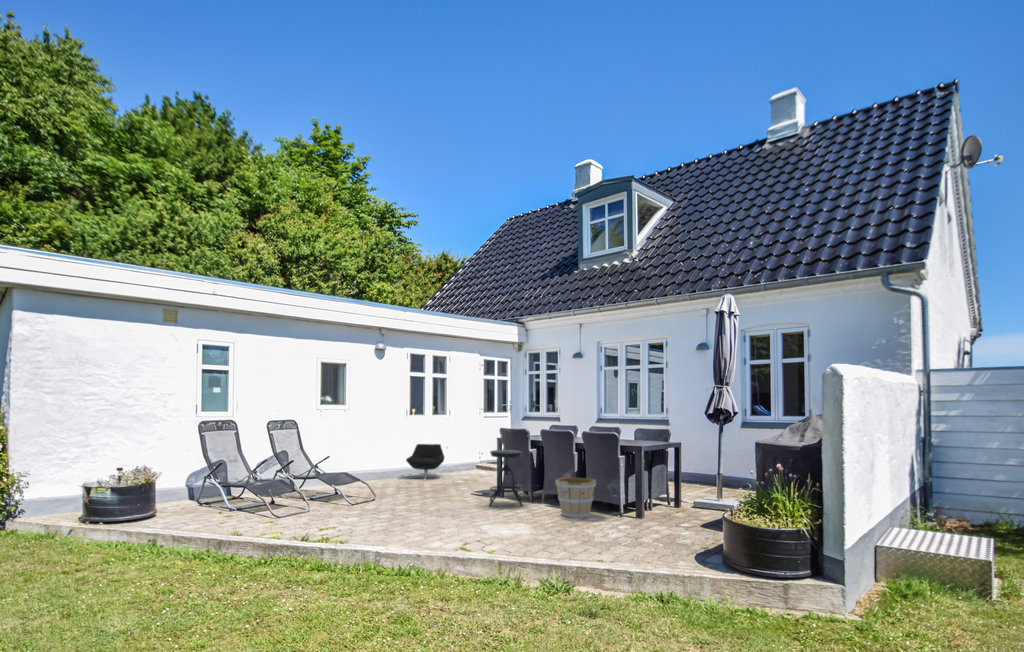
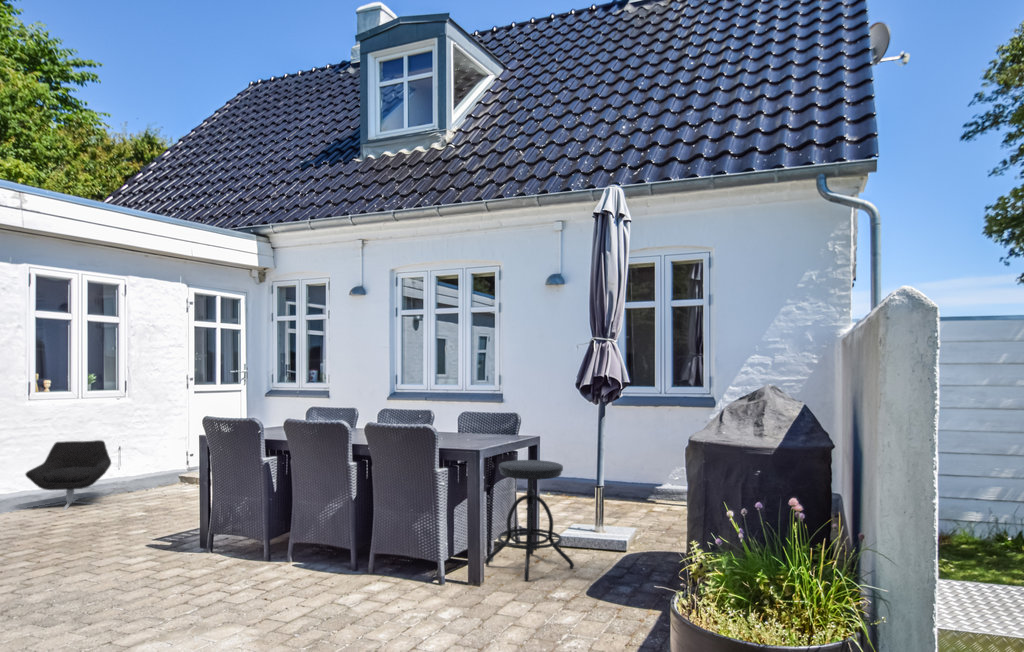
stool: present [489,450,523,507] -> present [485,460,574,581]
wooden bucket: present [556,477,596,518] -> none [311,508,391,594]

